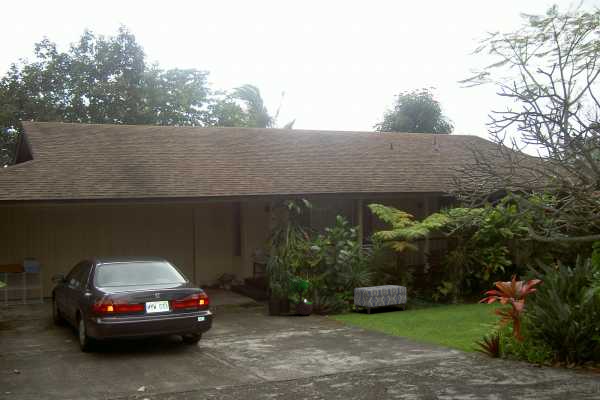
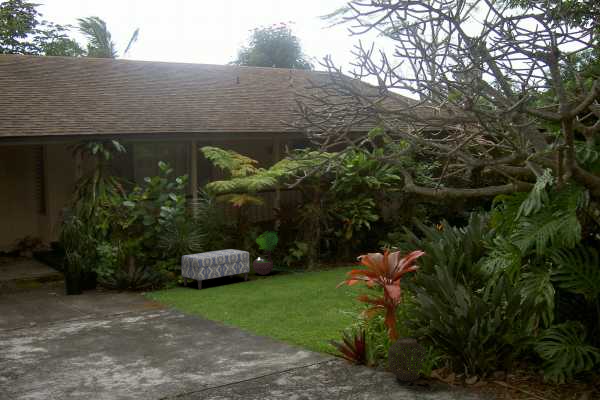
potted tree: present [290,278,312,315] -> present [253,233,278,275]
woven basket: none [520,338,548,369] -> present [388,338,426,381]

